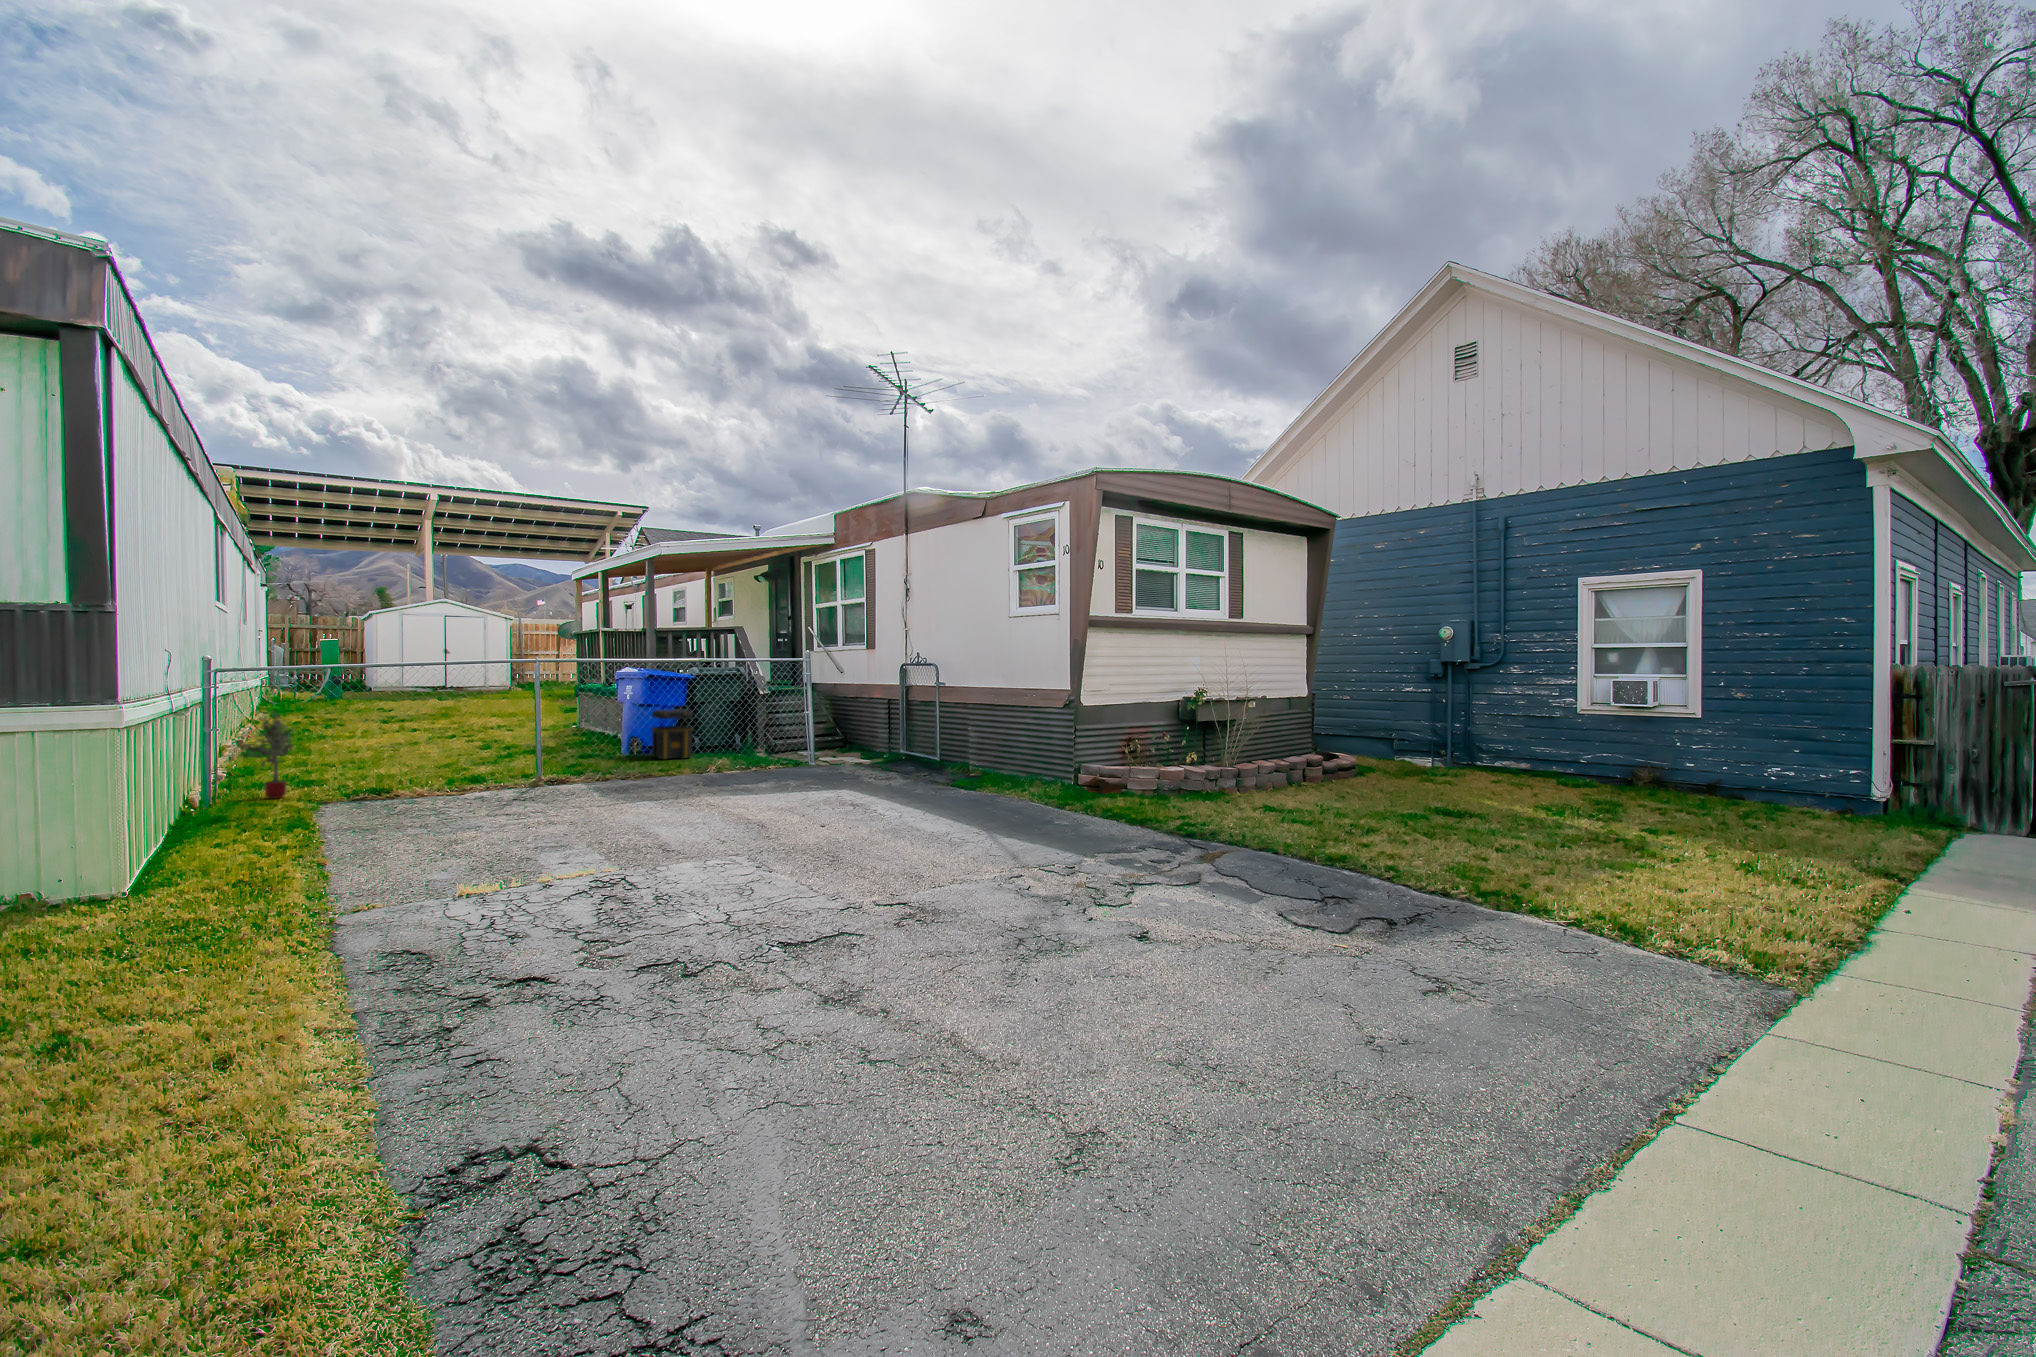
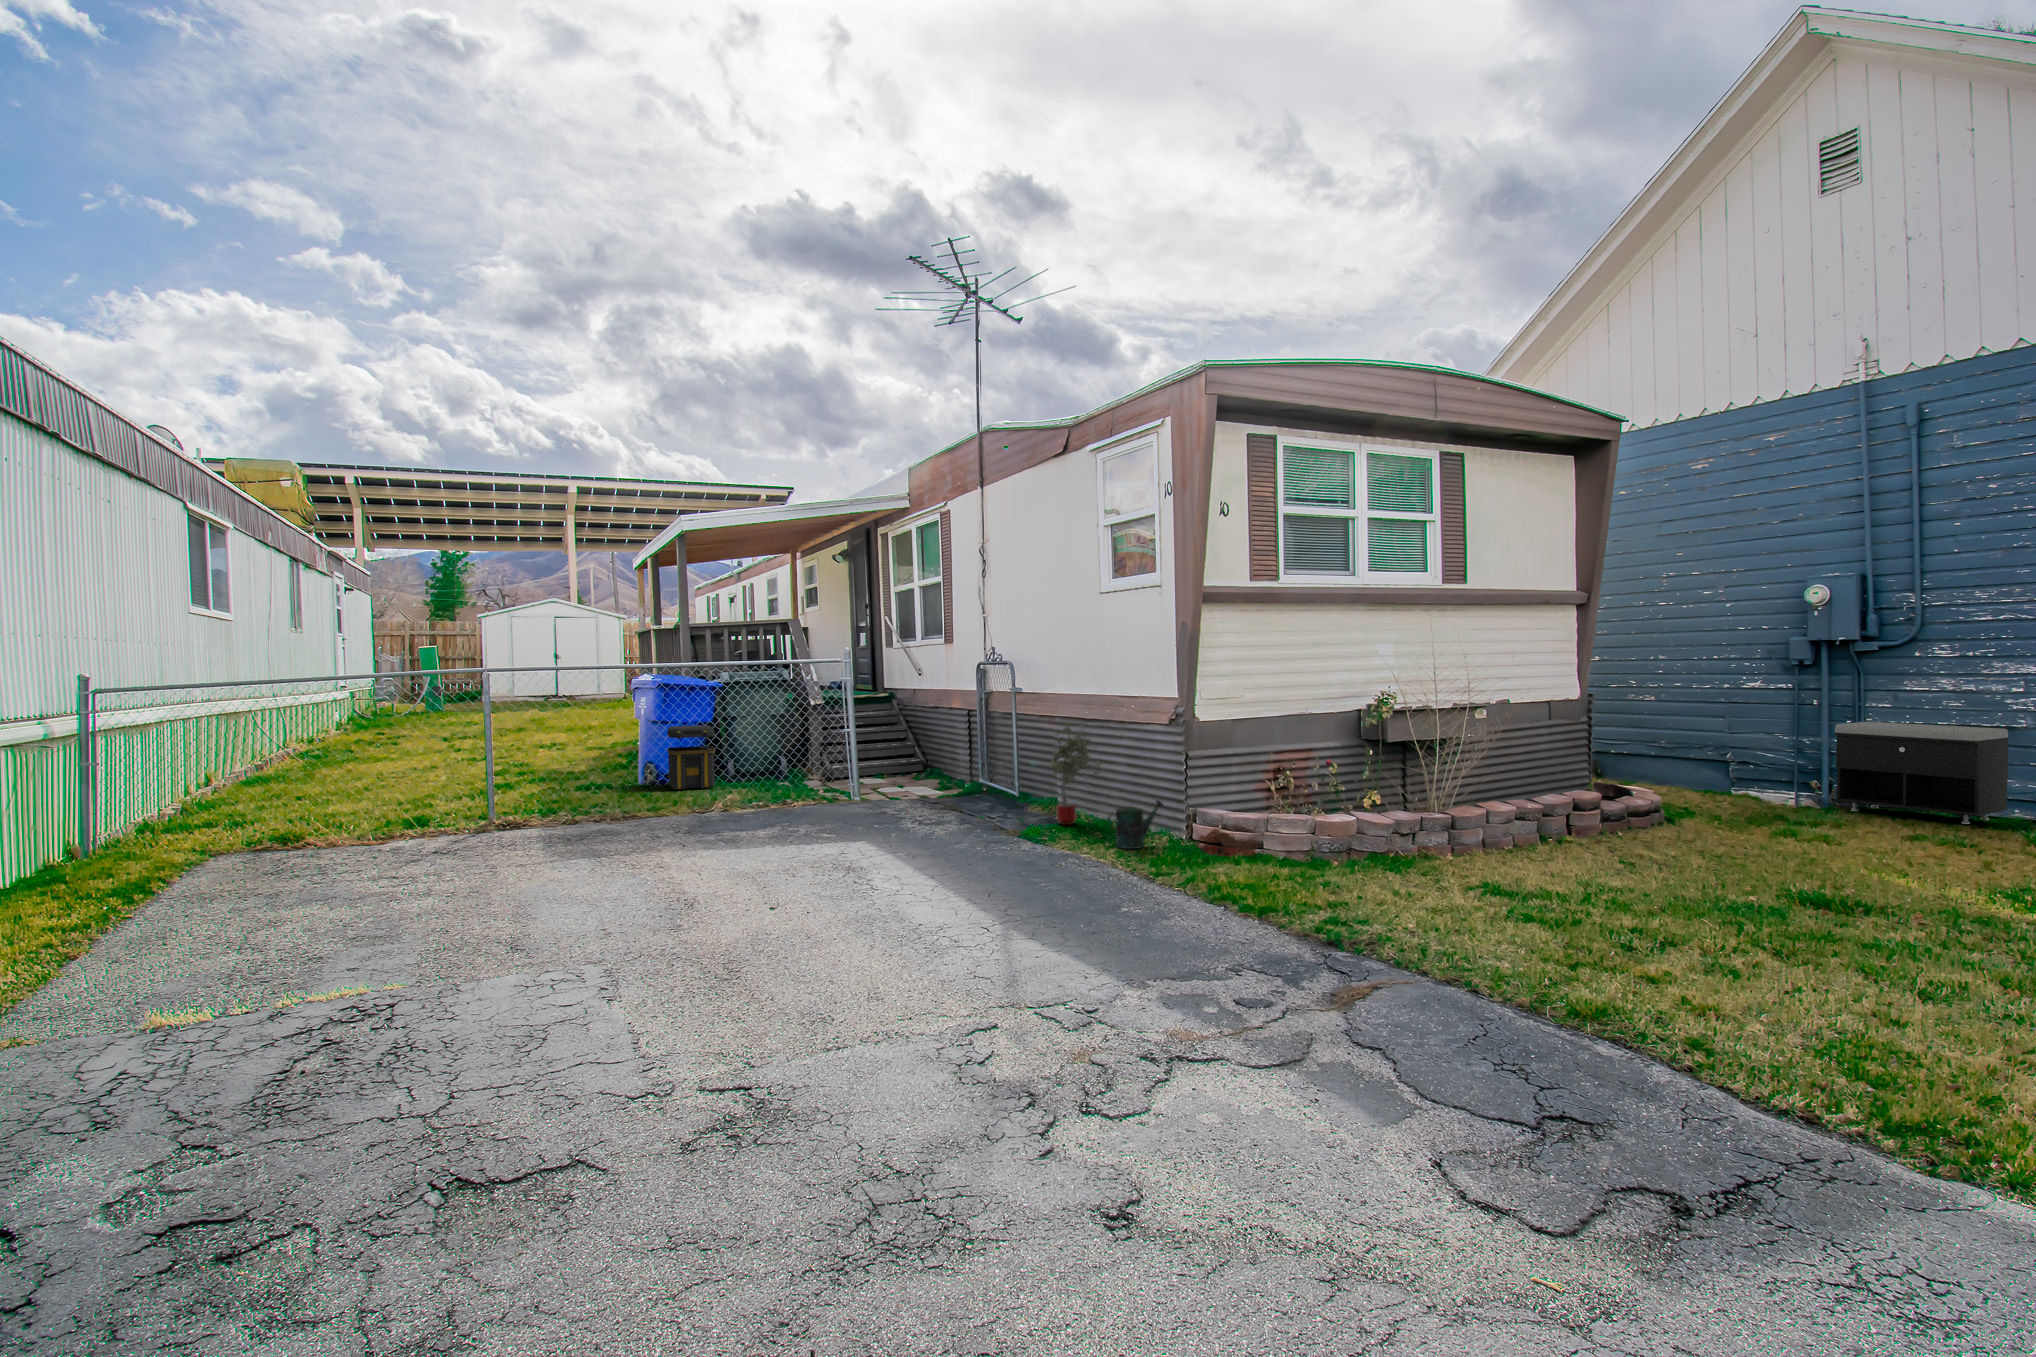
potted tree: present [238,711,293,799] -> present [1050,723,1101,825]
storage bench: none [1457,713,1548,775] -> present [1835,722,2008,824]
watering can: none [1024,760,1059,793] -> present [1108,800,1163,849]

